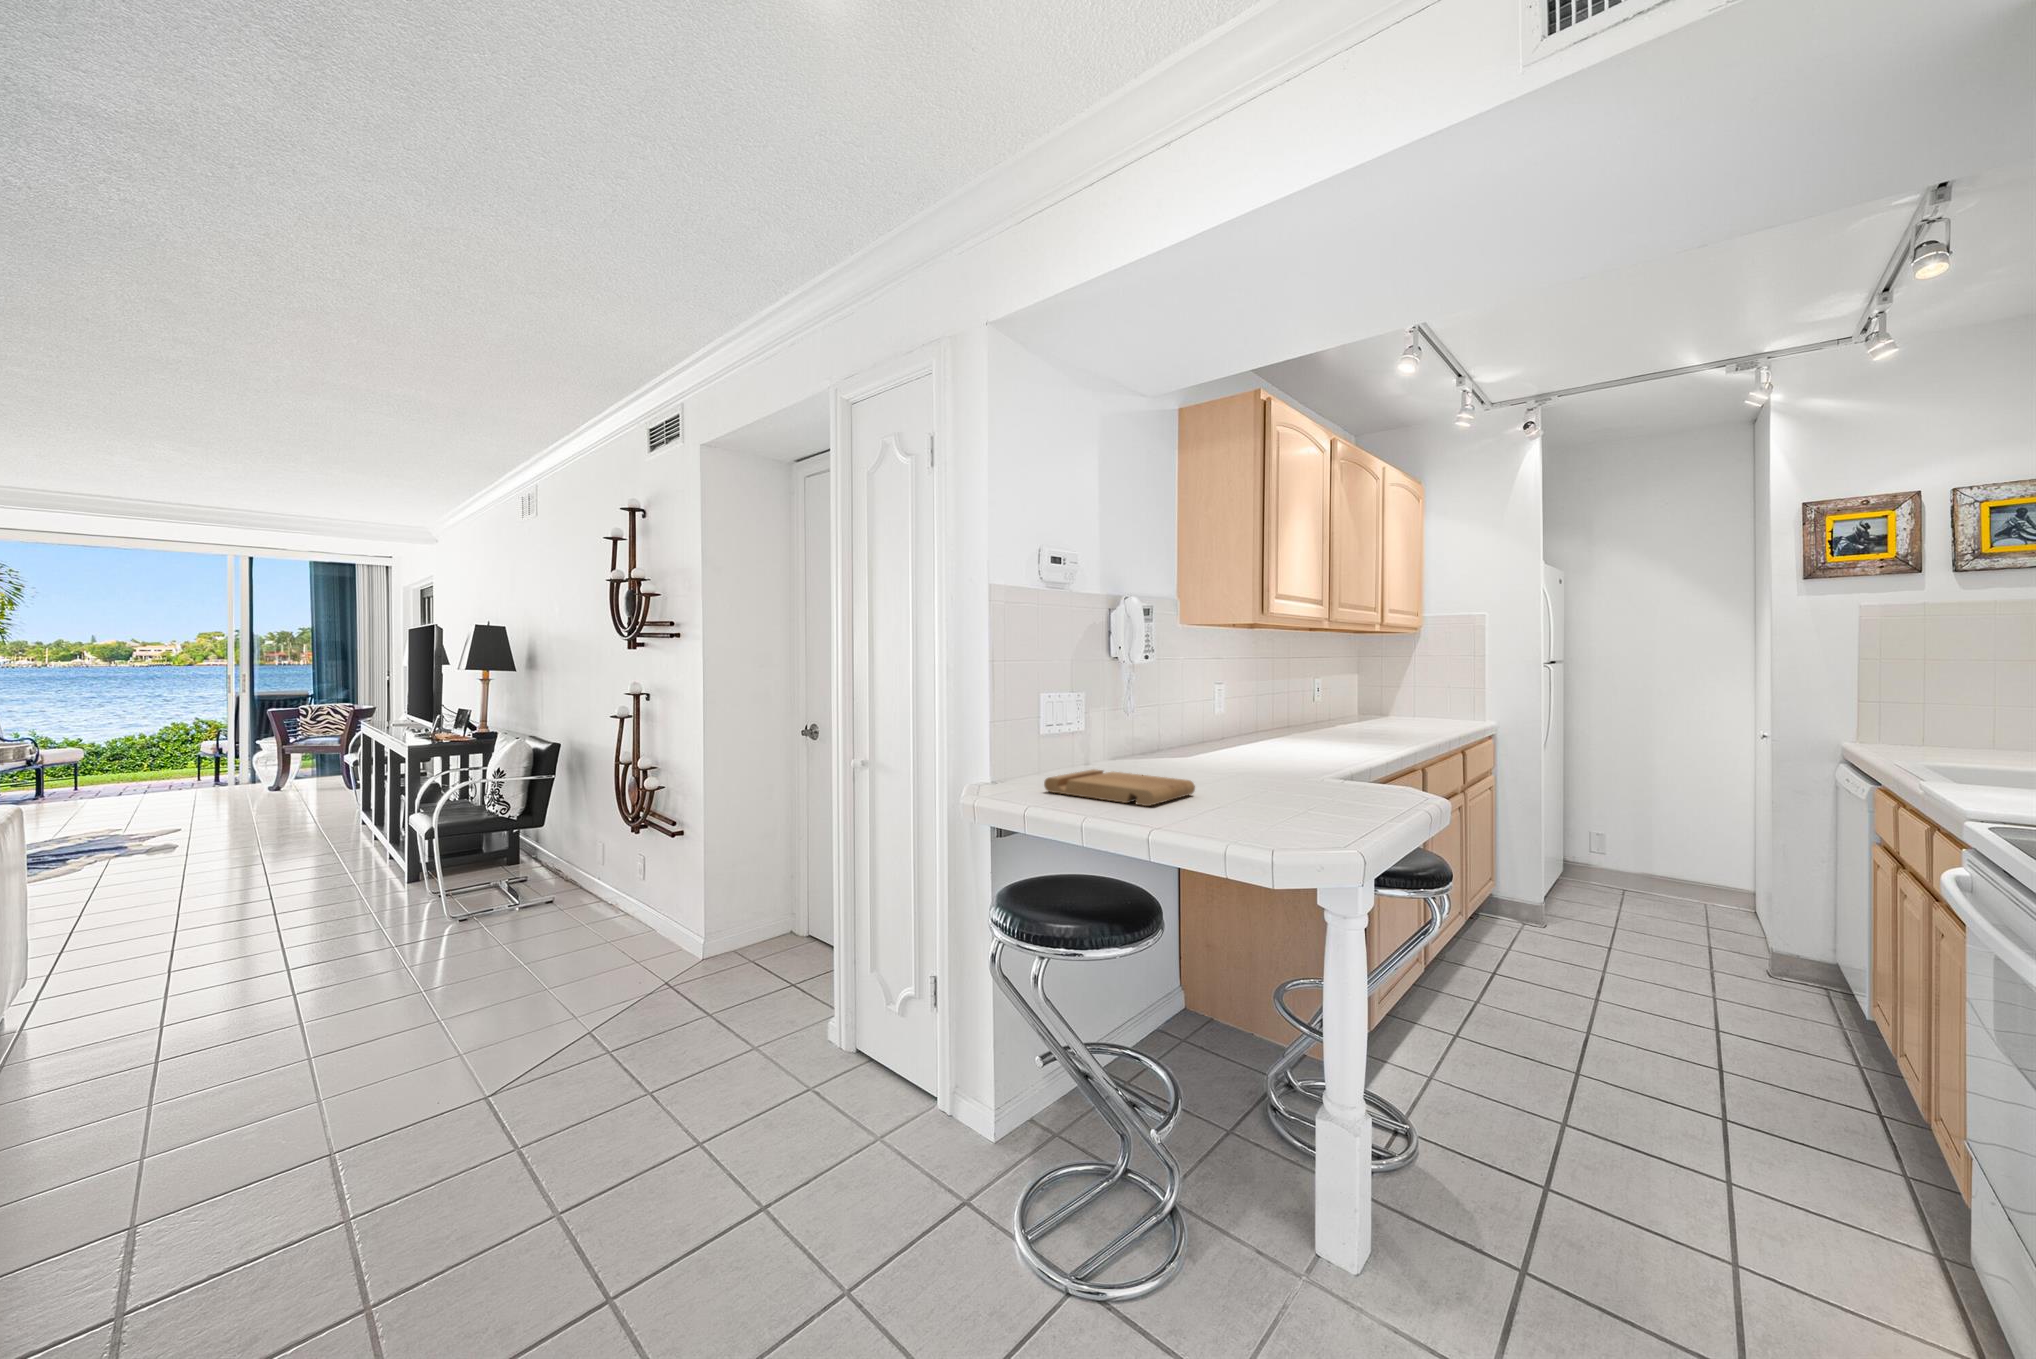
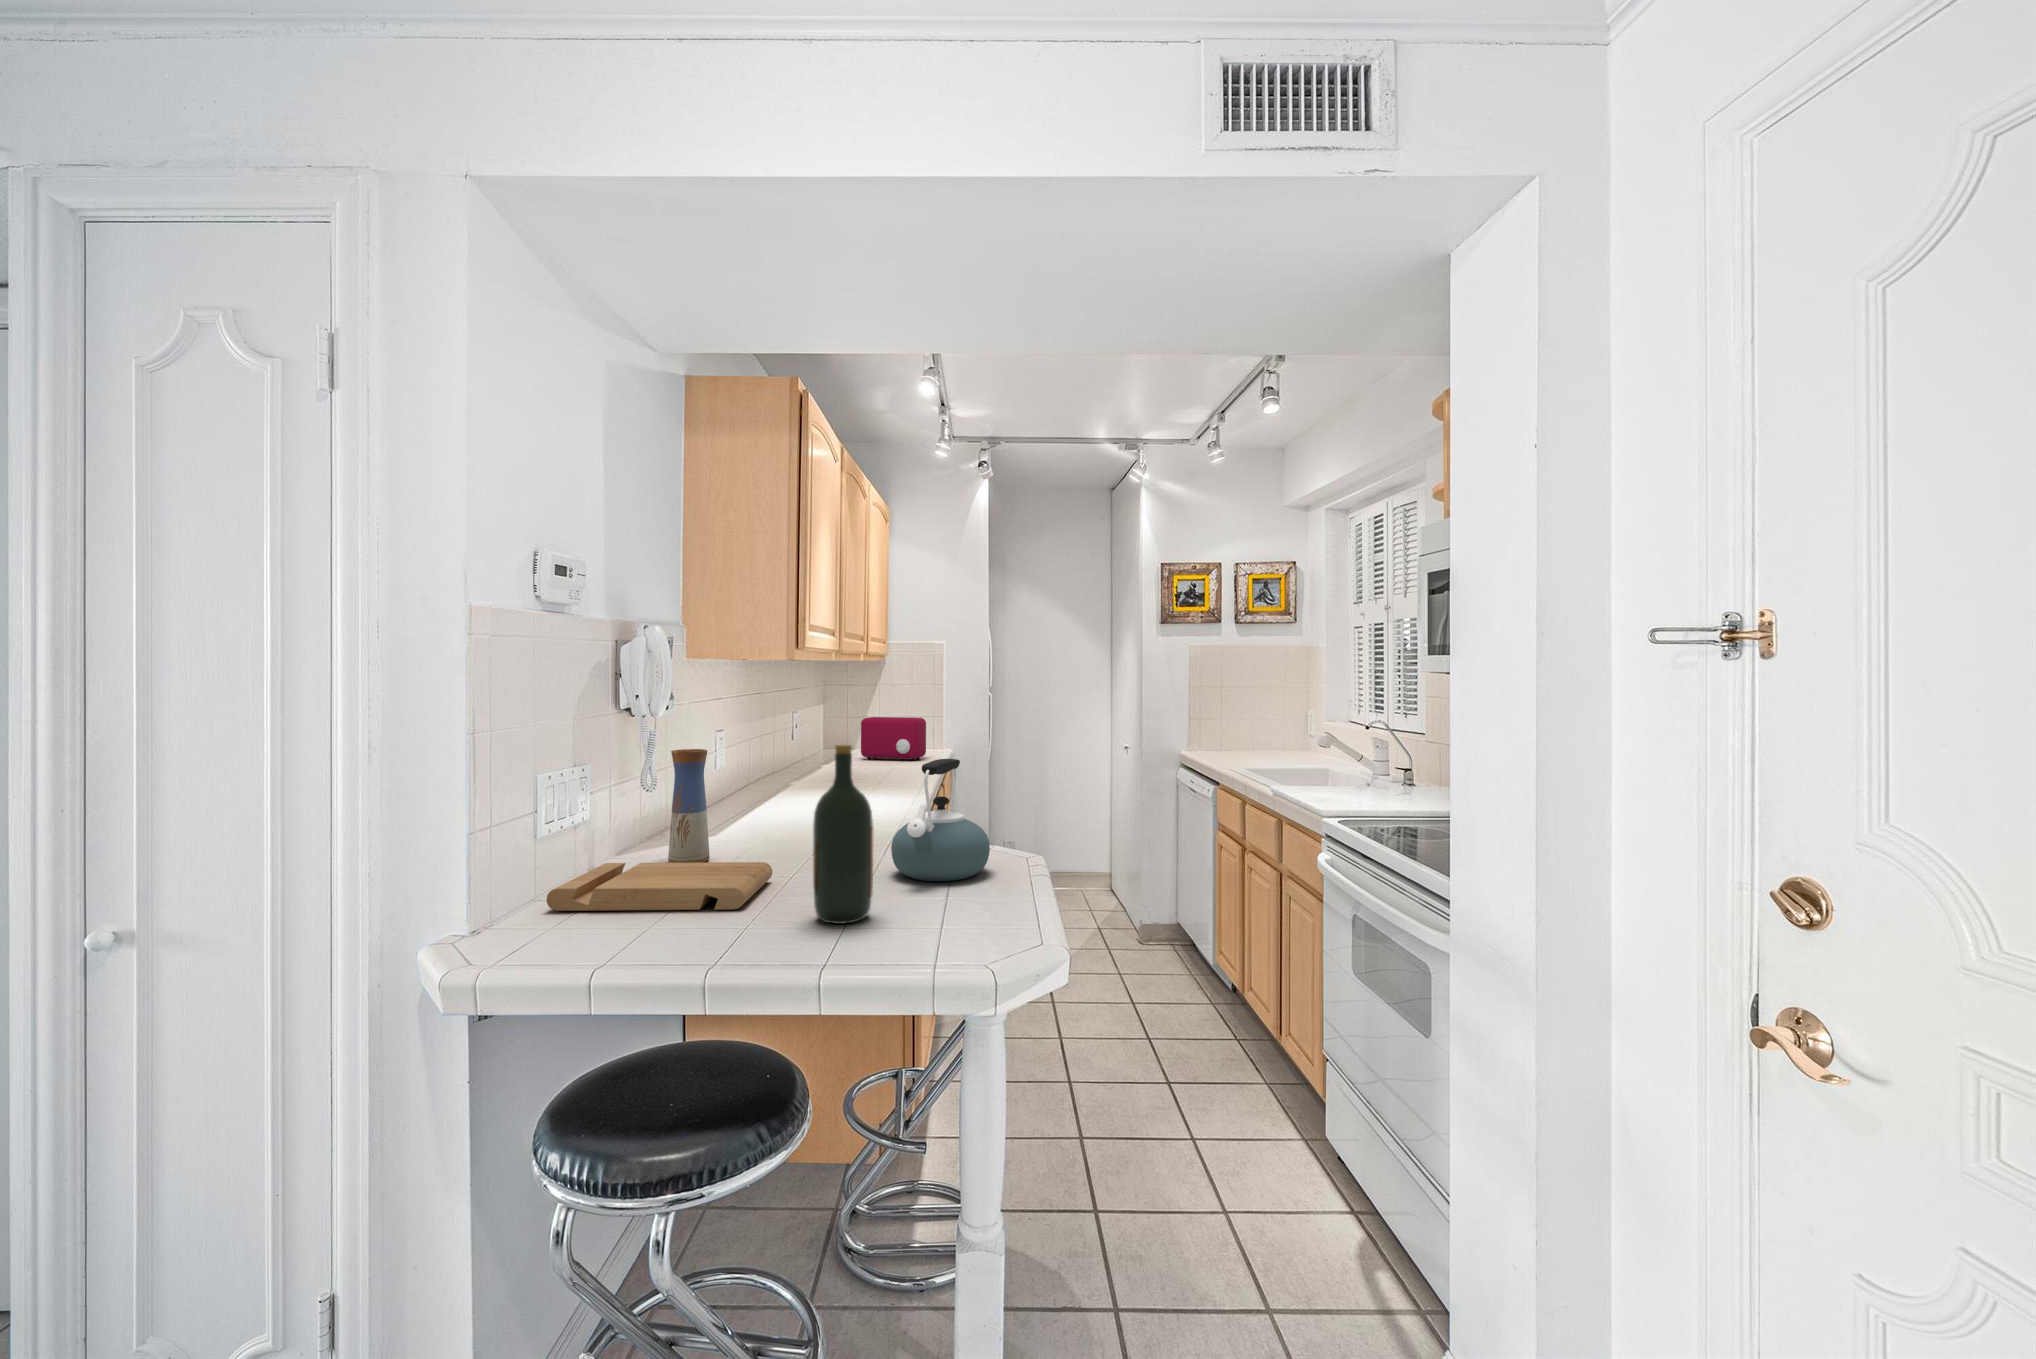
wine bottle: none [1189,687,1237,825] -> present [813,745,873,924]
toaster: none [1391,689,1460,731] -> present [861,717,926,761]
vase: none [1143,697,1172,780] -> present [668,749,710,863]
kettle: none [1289,709,1382,813] -> present [891,759,990,881]

